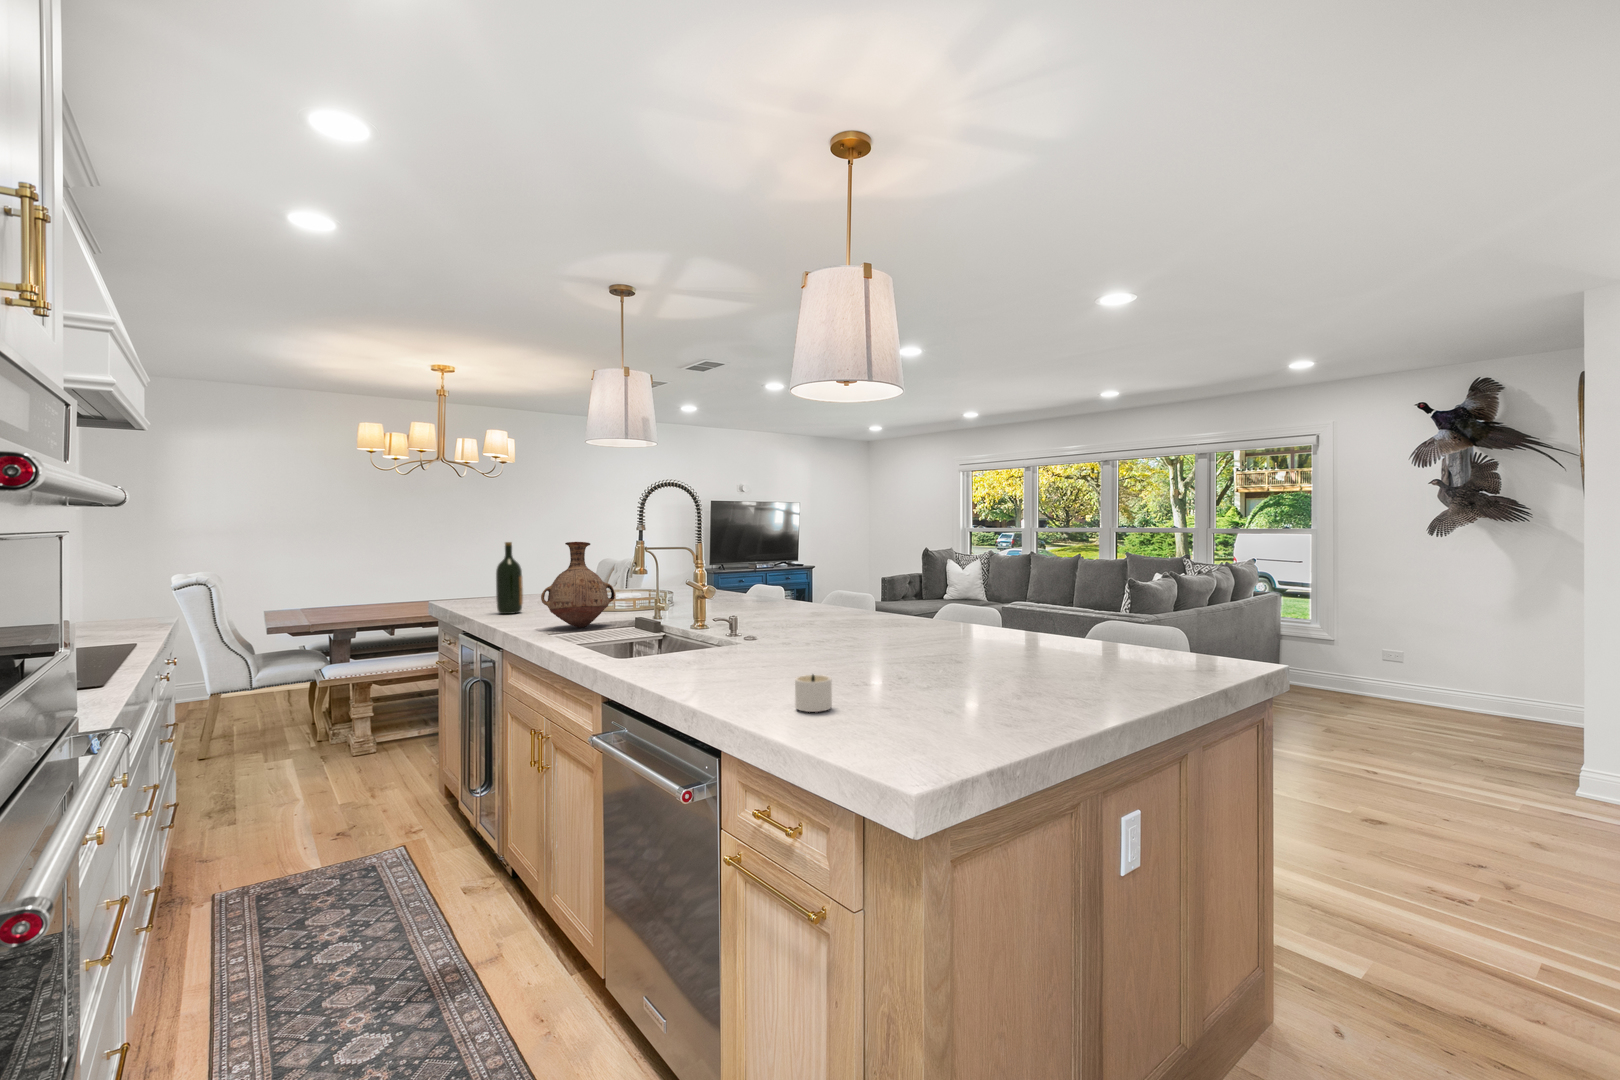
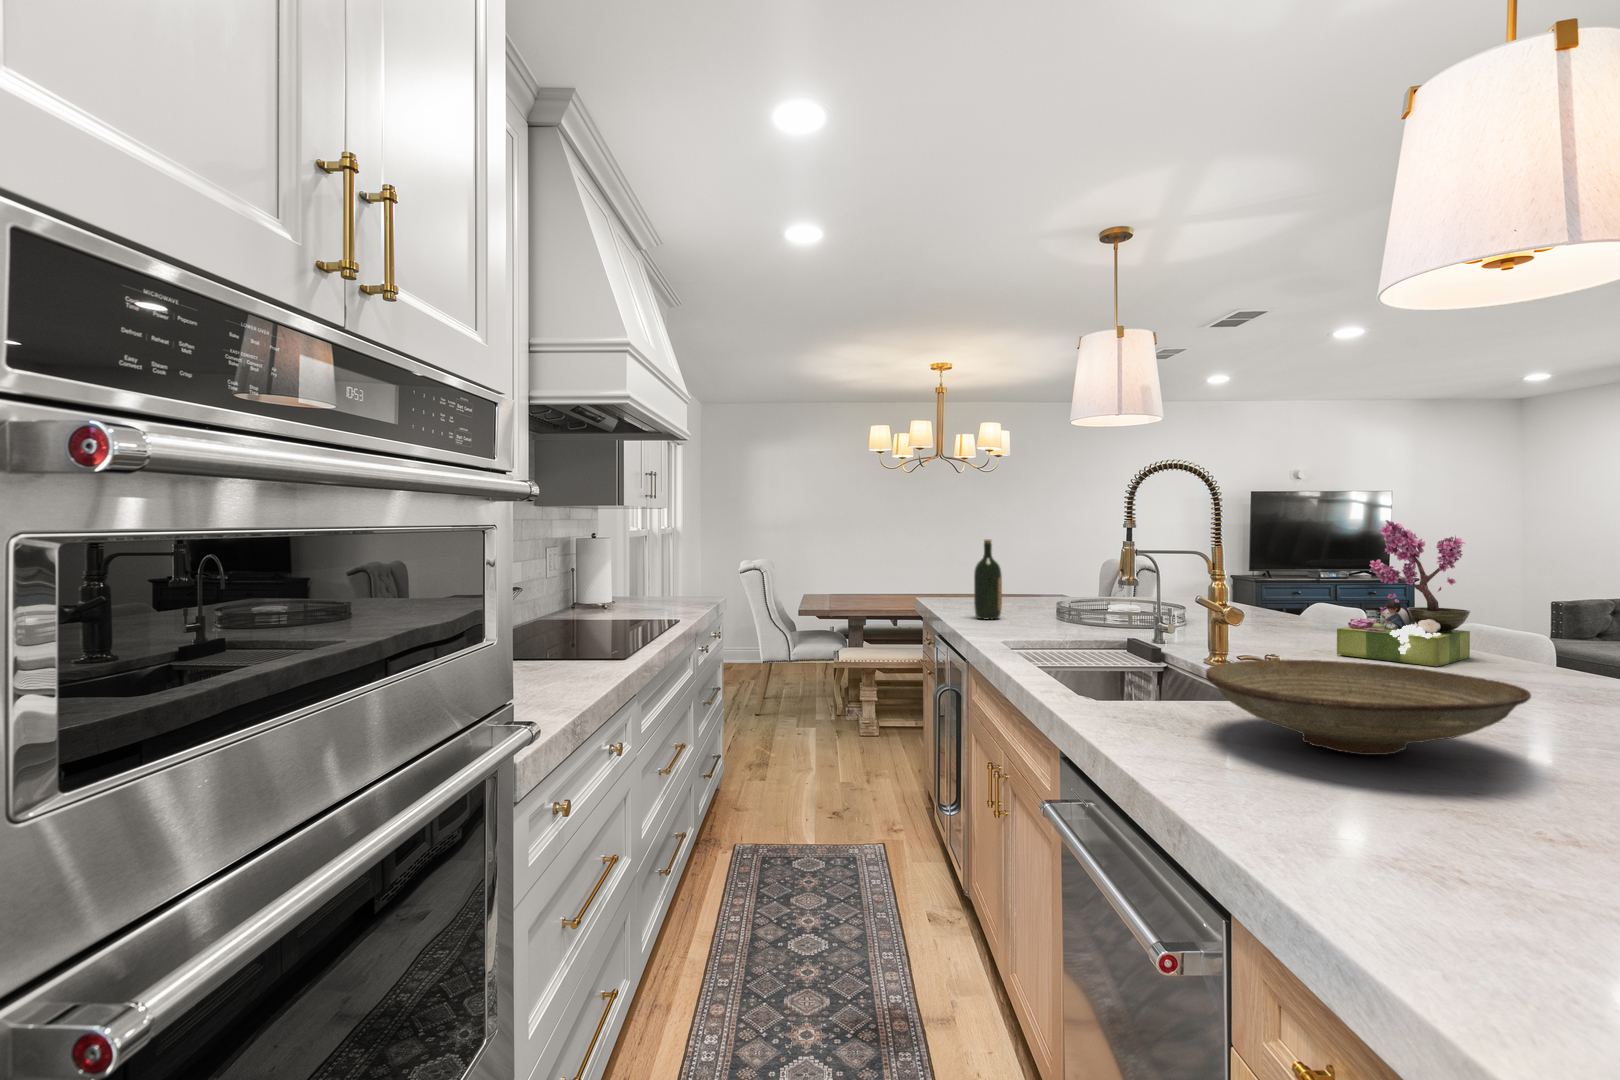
flower arrangement: none [769,523,838,616] -> present [1337,520,1470,666]
vase: present [541,542,615,628] -> none [1011,542,1101,647]
decorative bowl: none [699,611,859,662] -> present [1206,660,1531,755]
candle: present [795,675,832,712] -> none [1382,814,1521,905]

